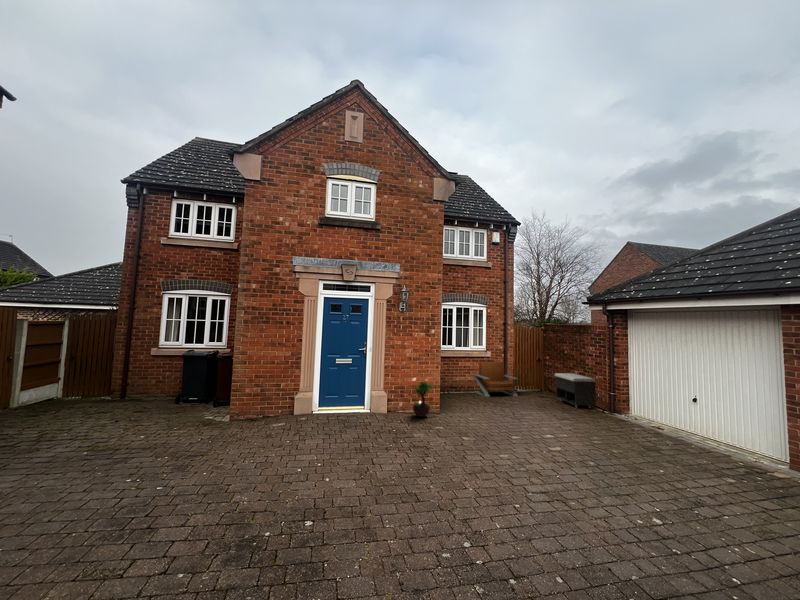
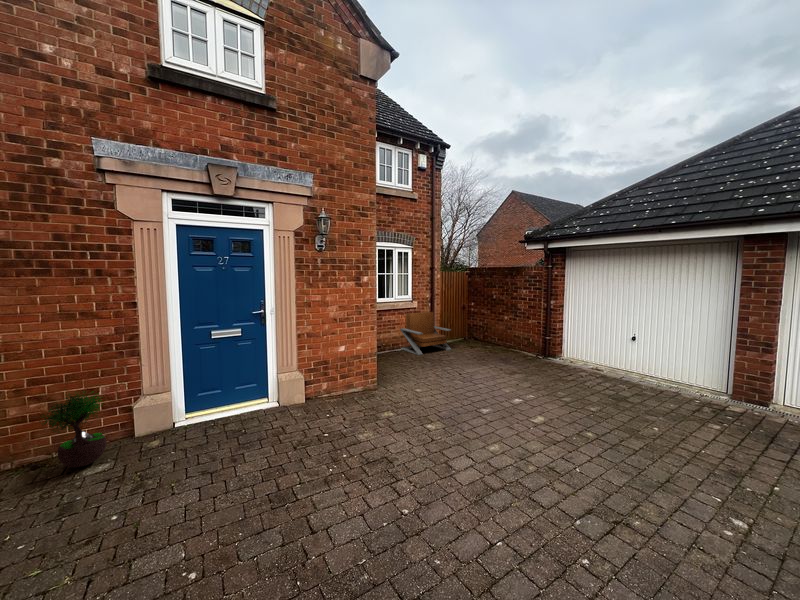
storage bench: present [555,373,596,408] -> none [491,320,538,359]
potted tree: present [413,381,431,417] -> present [40,391,106,467]

